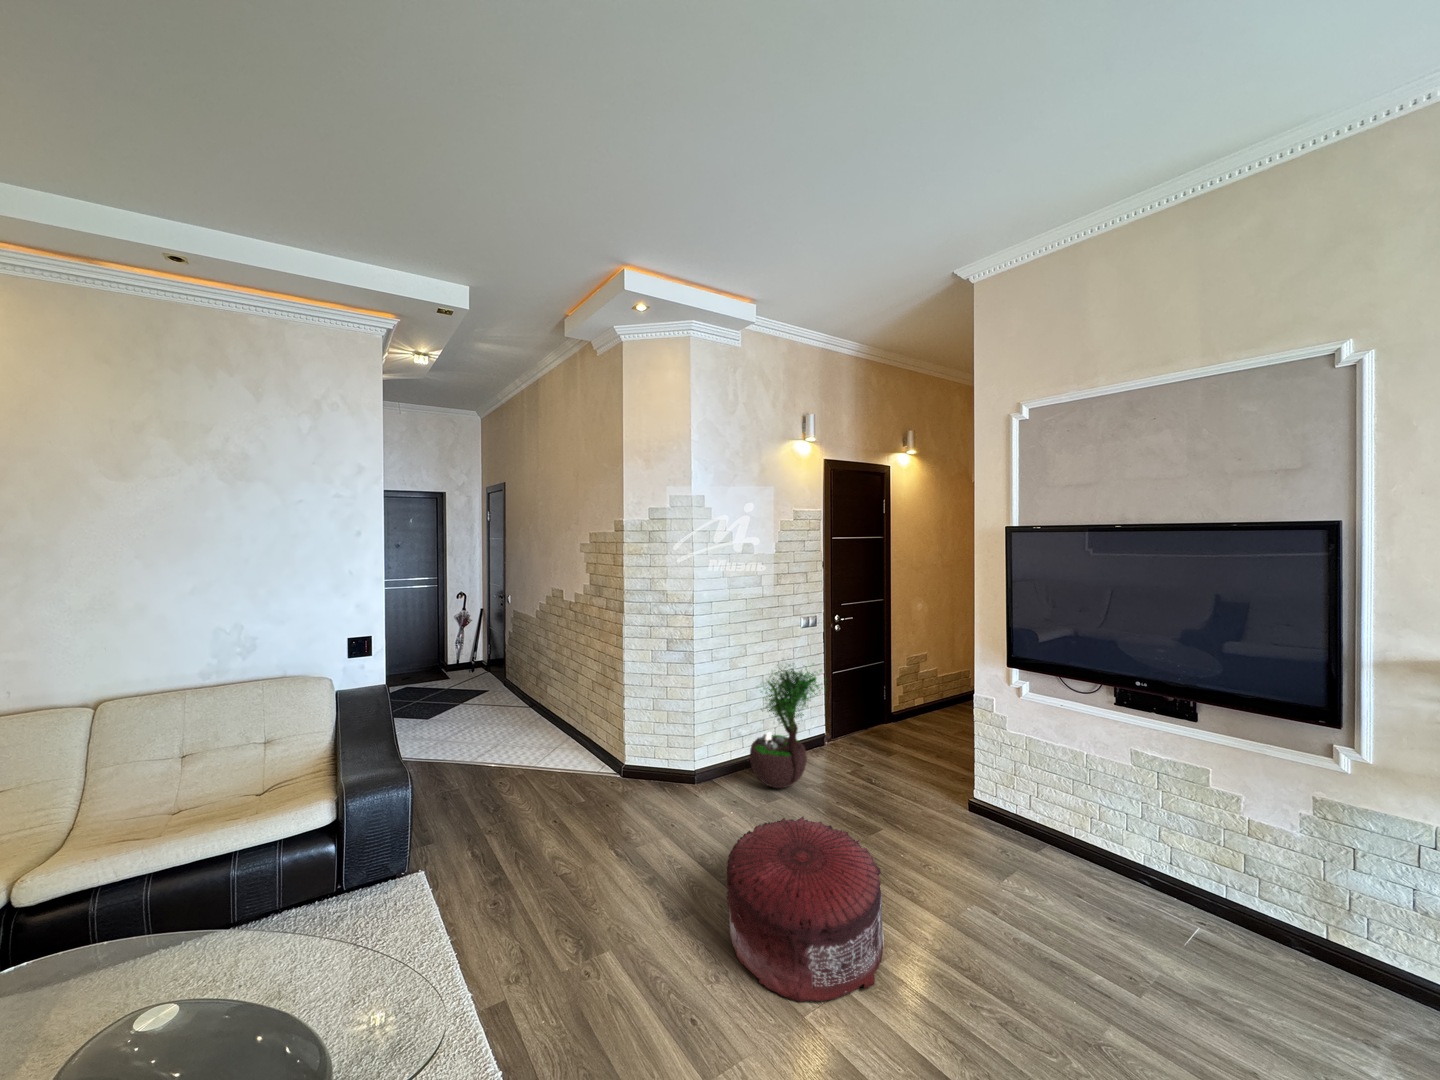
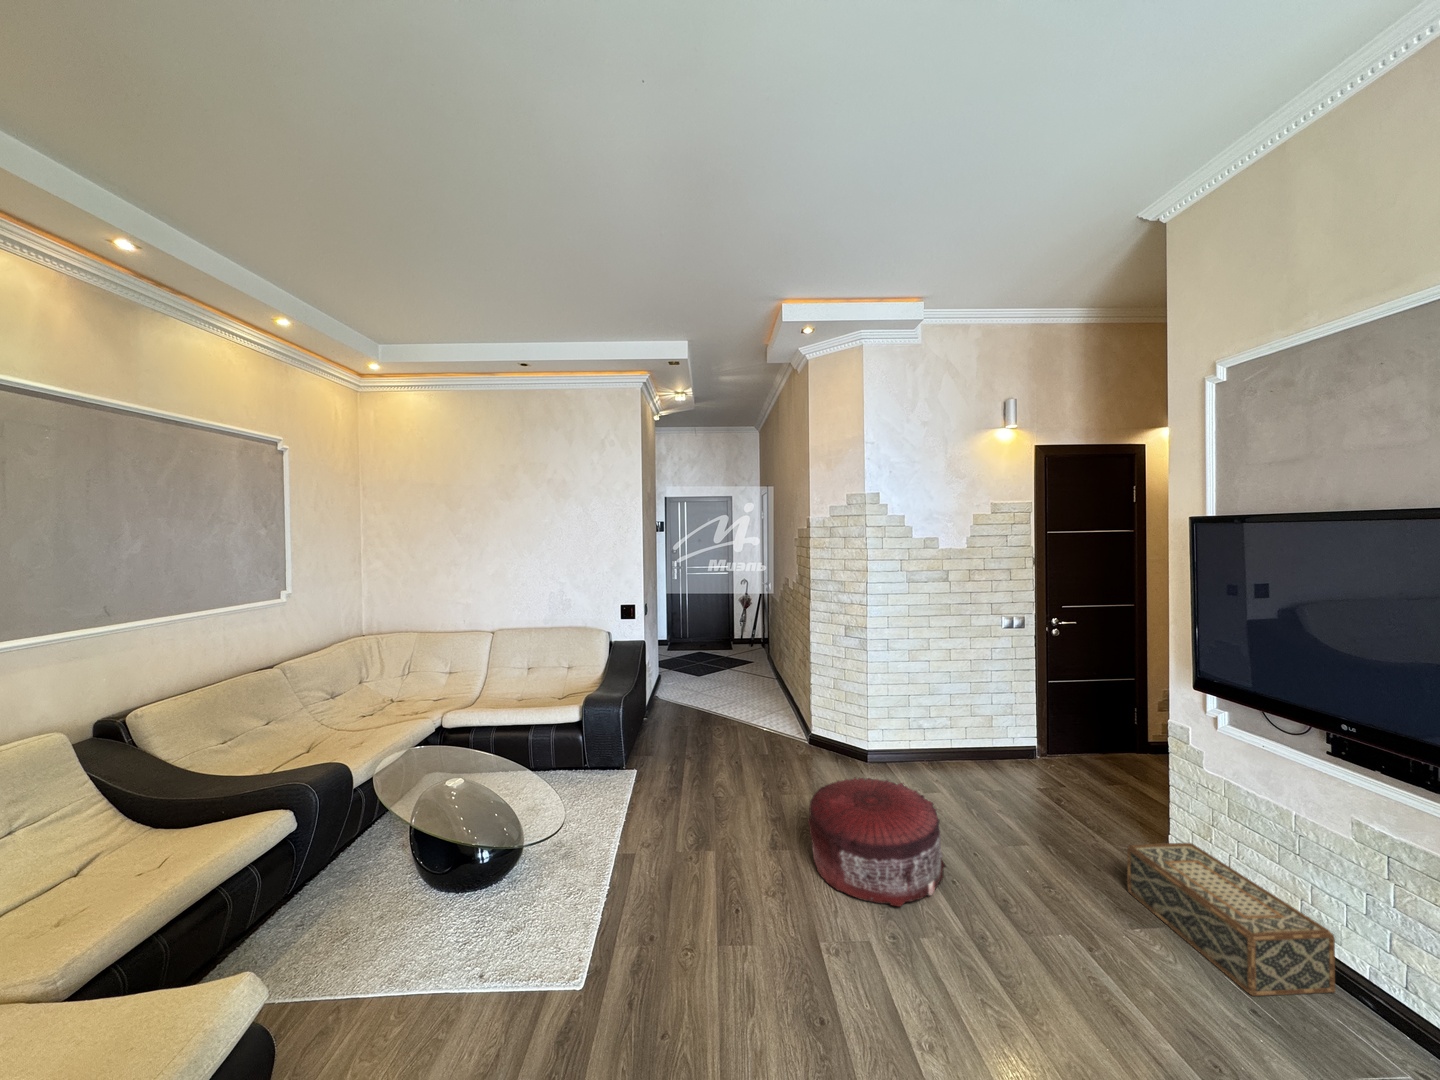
potted tree: present [750,665,826,788] -> none [914,652,995,779]
woven basket: none [978,793,1128,917] -> present [1127,843,1335,996]

